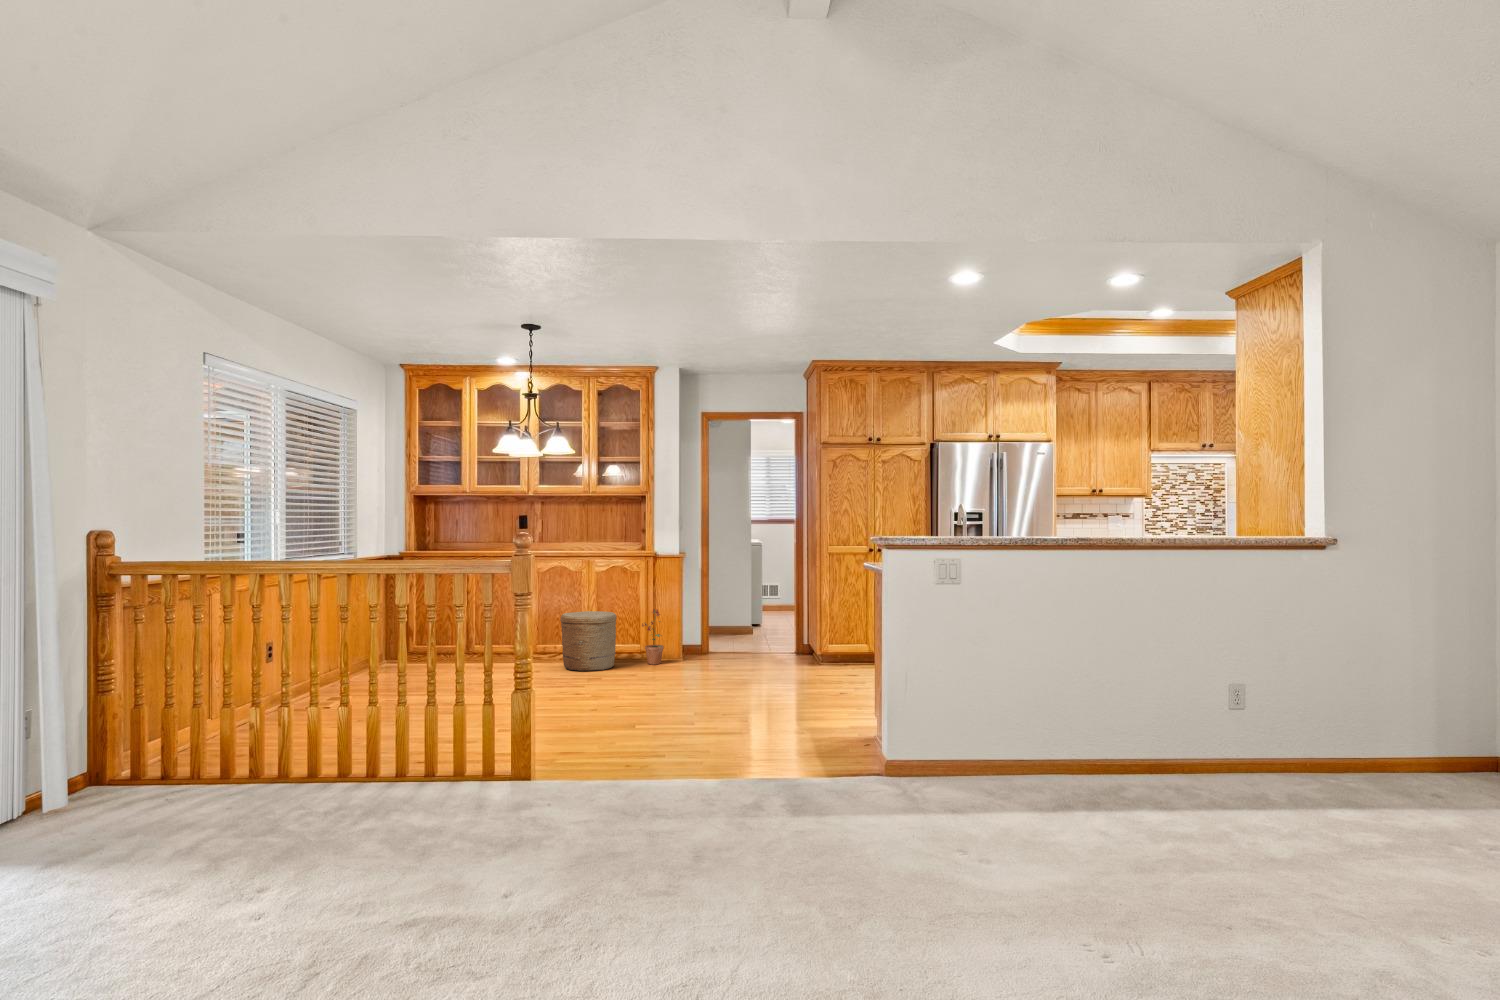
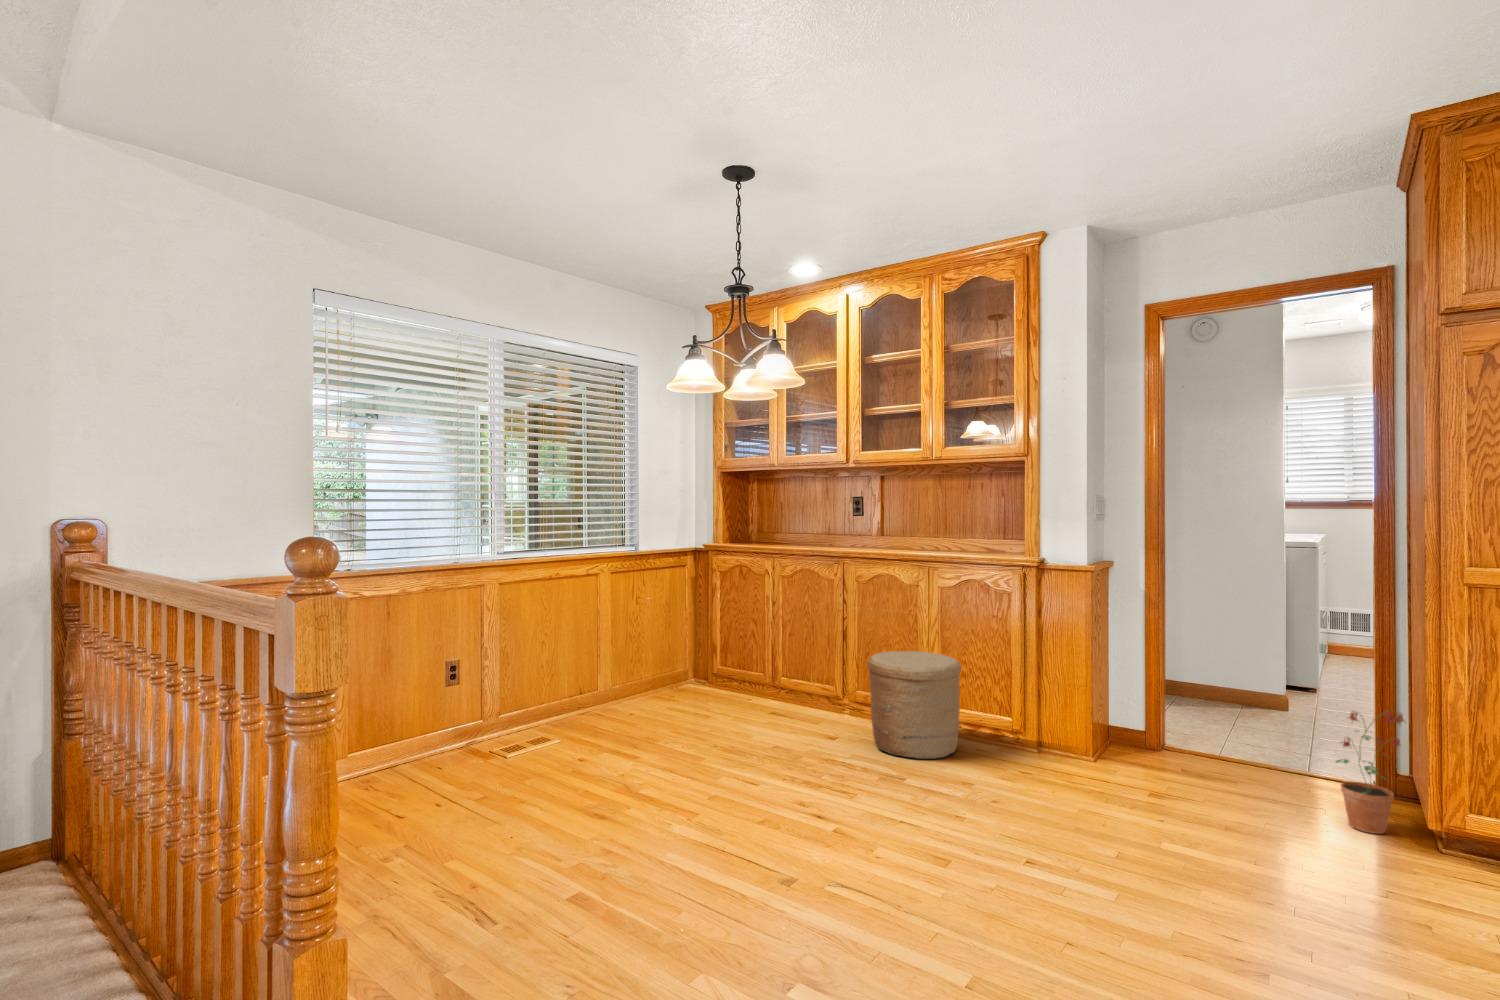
potted plant: present [642,609,664,664] -> present [1336,711,1406,834]

